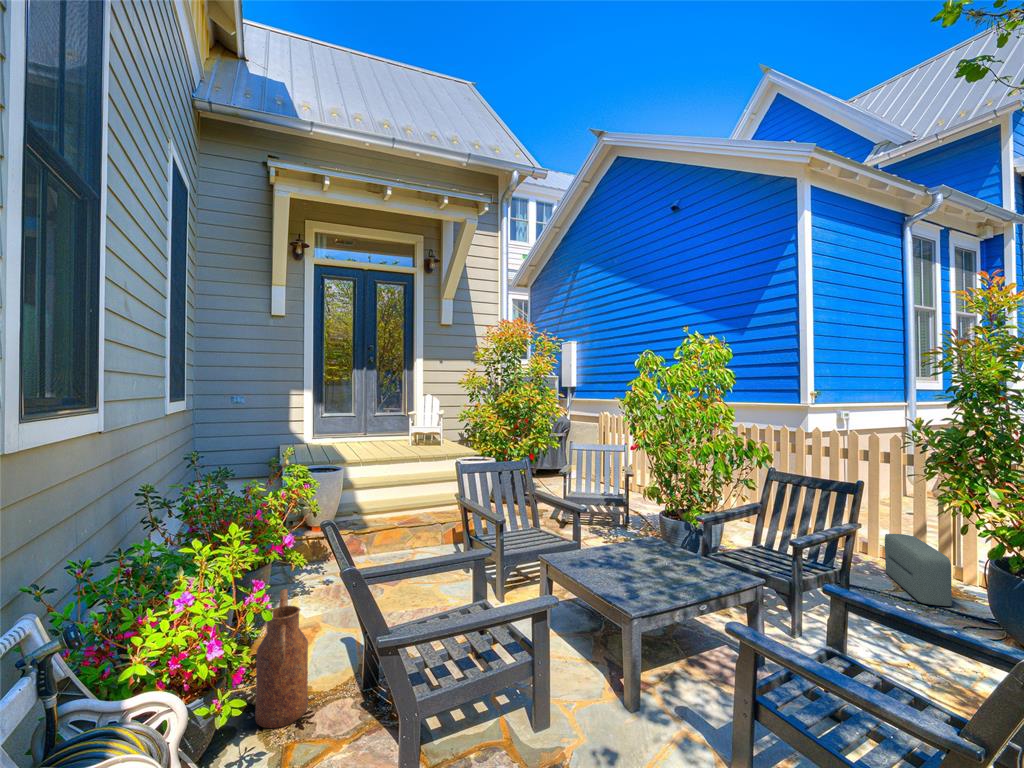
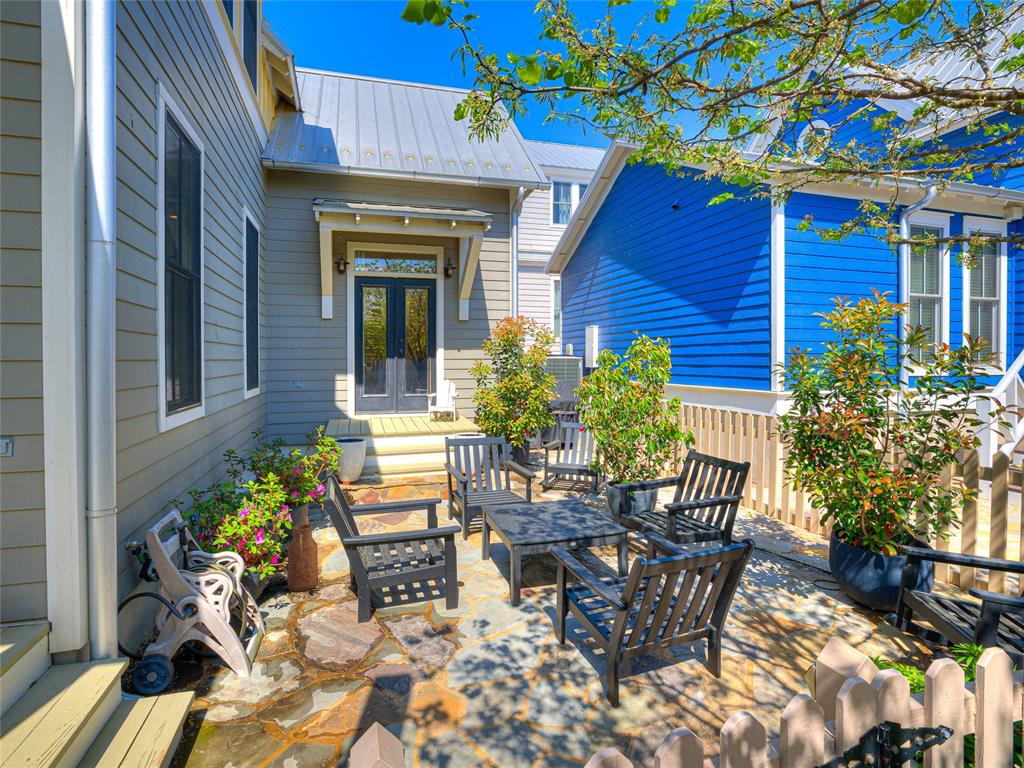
pouf: present [885,534,952,606] -> none [781,504,807,558]

